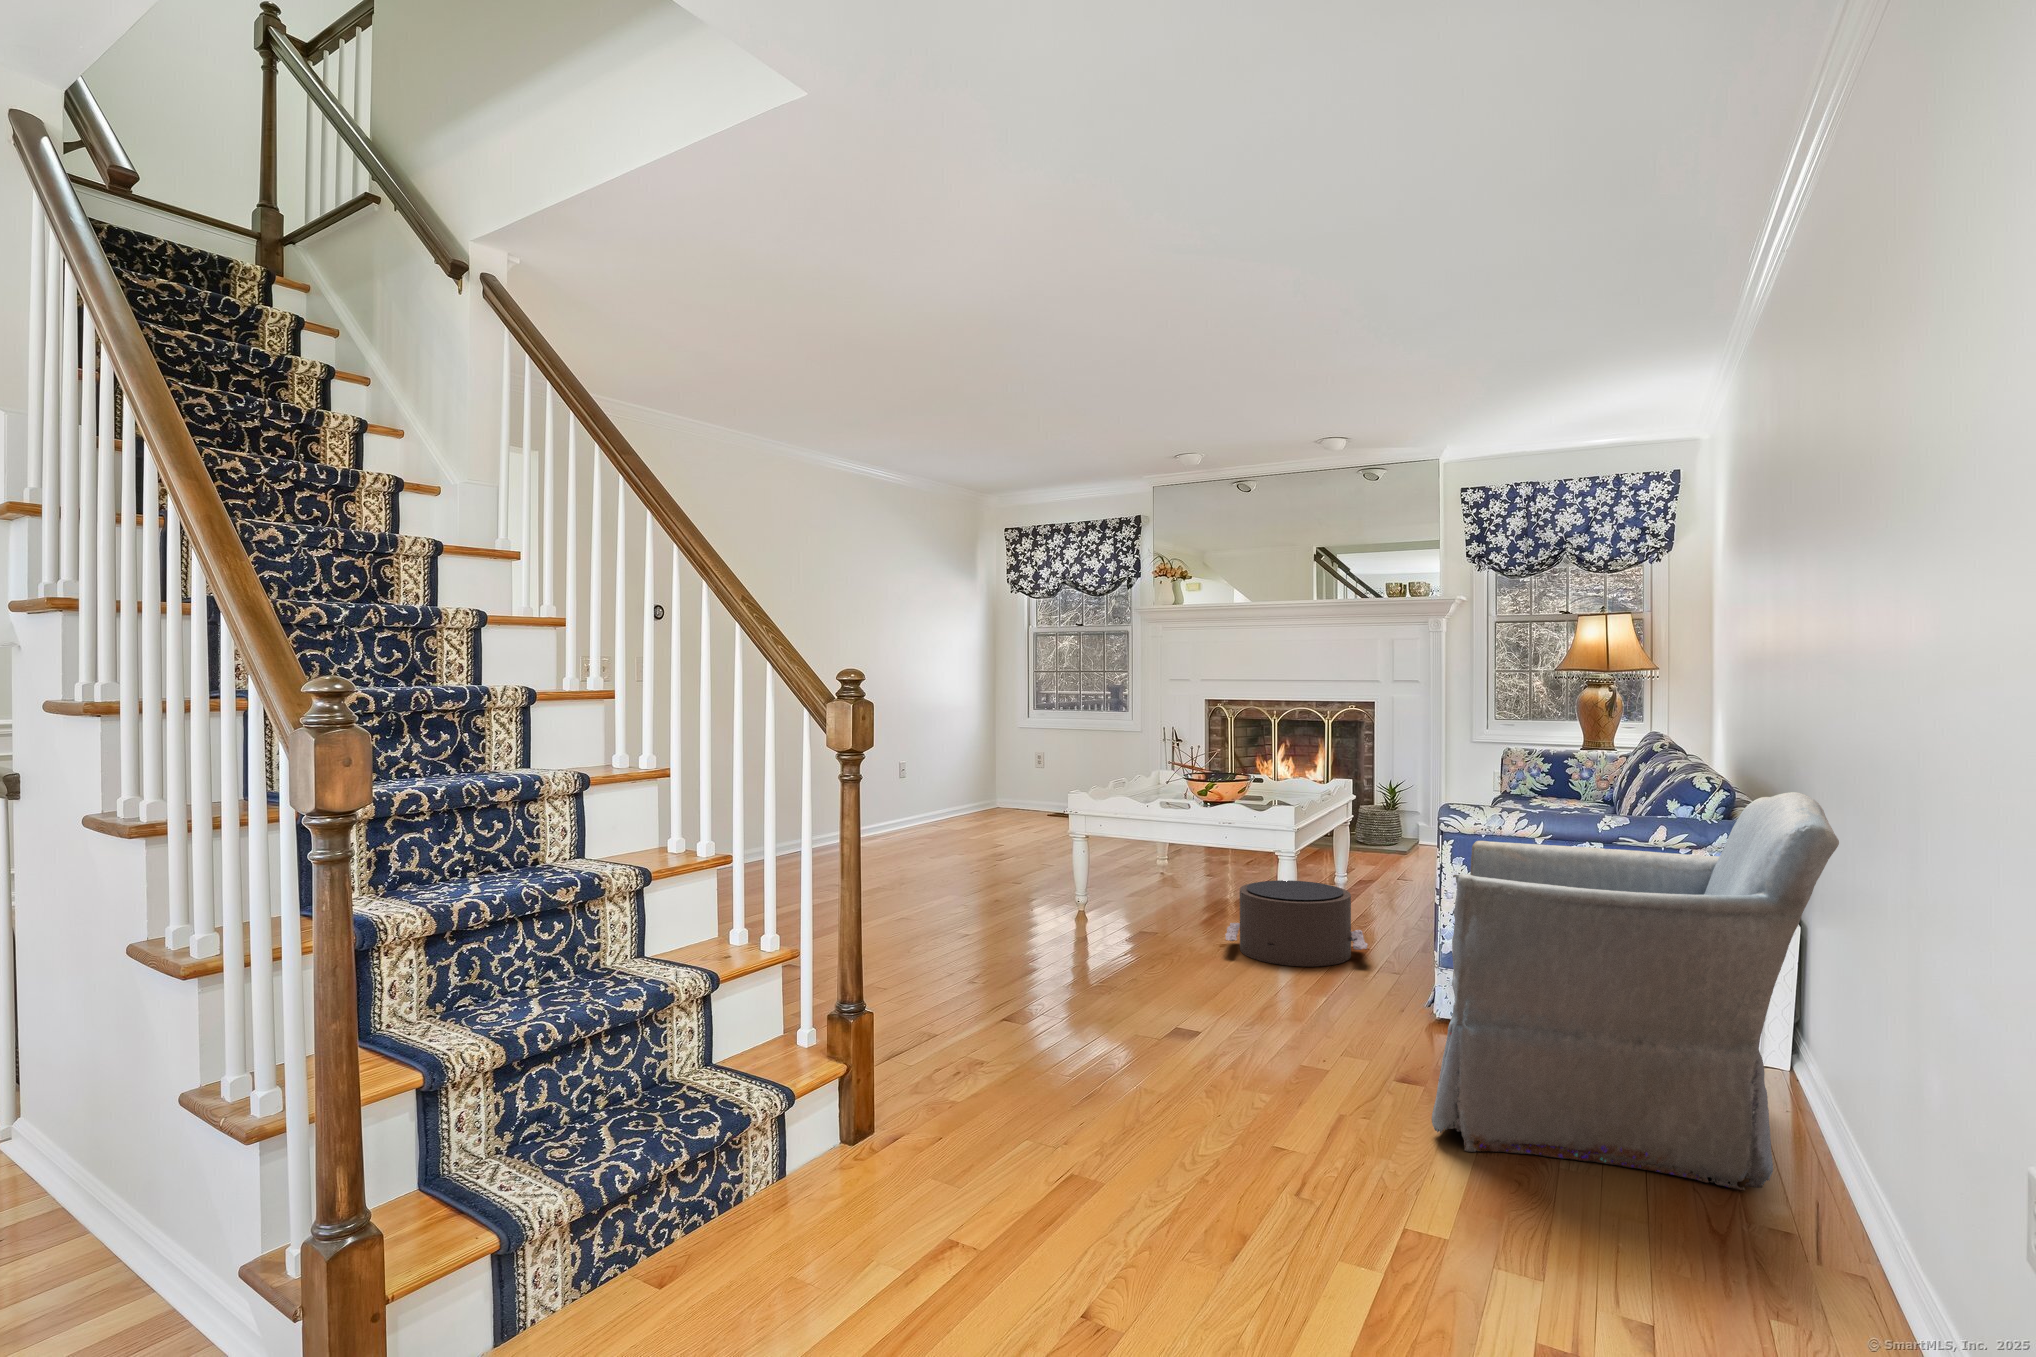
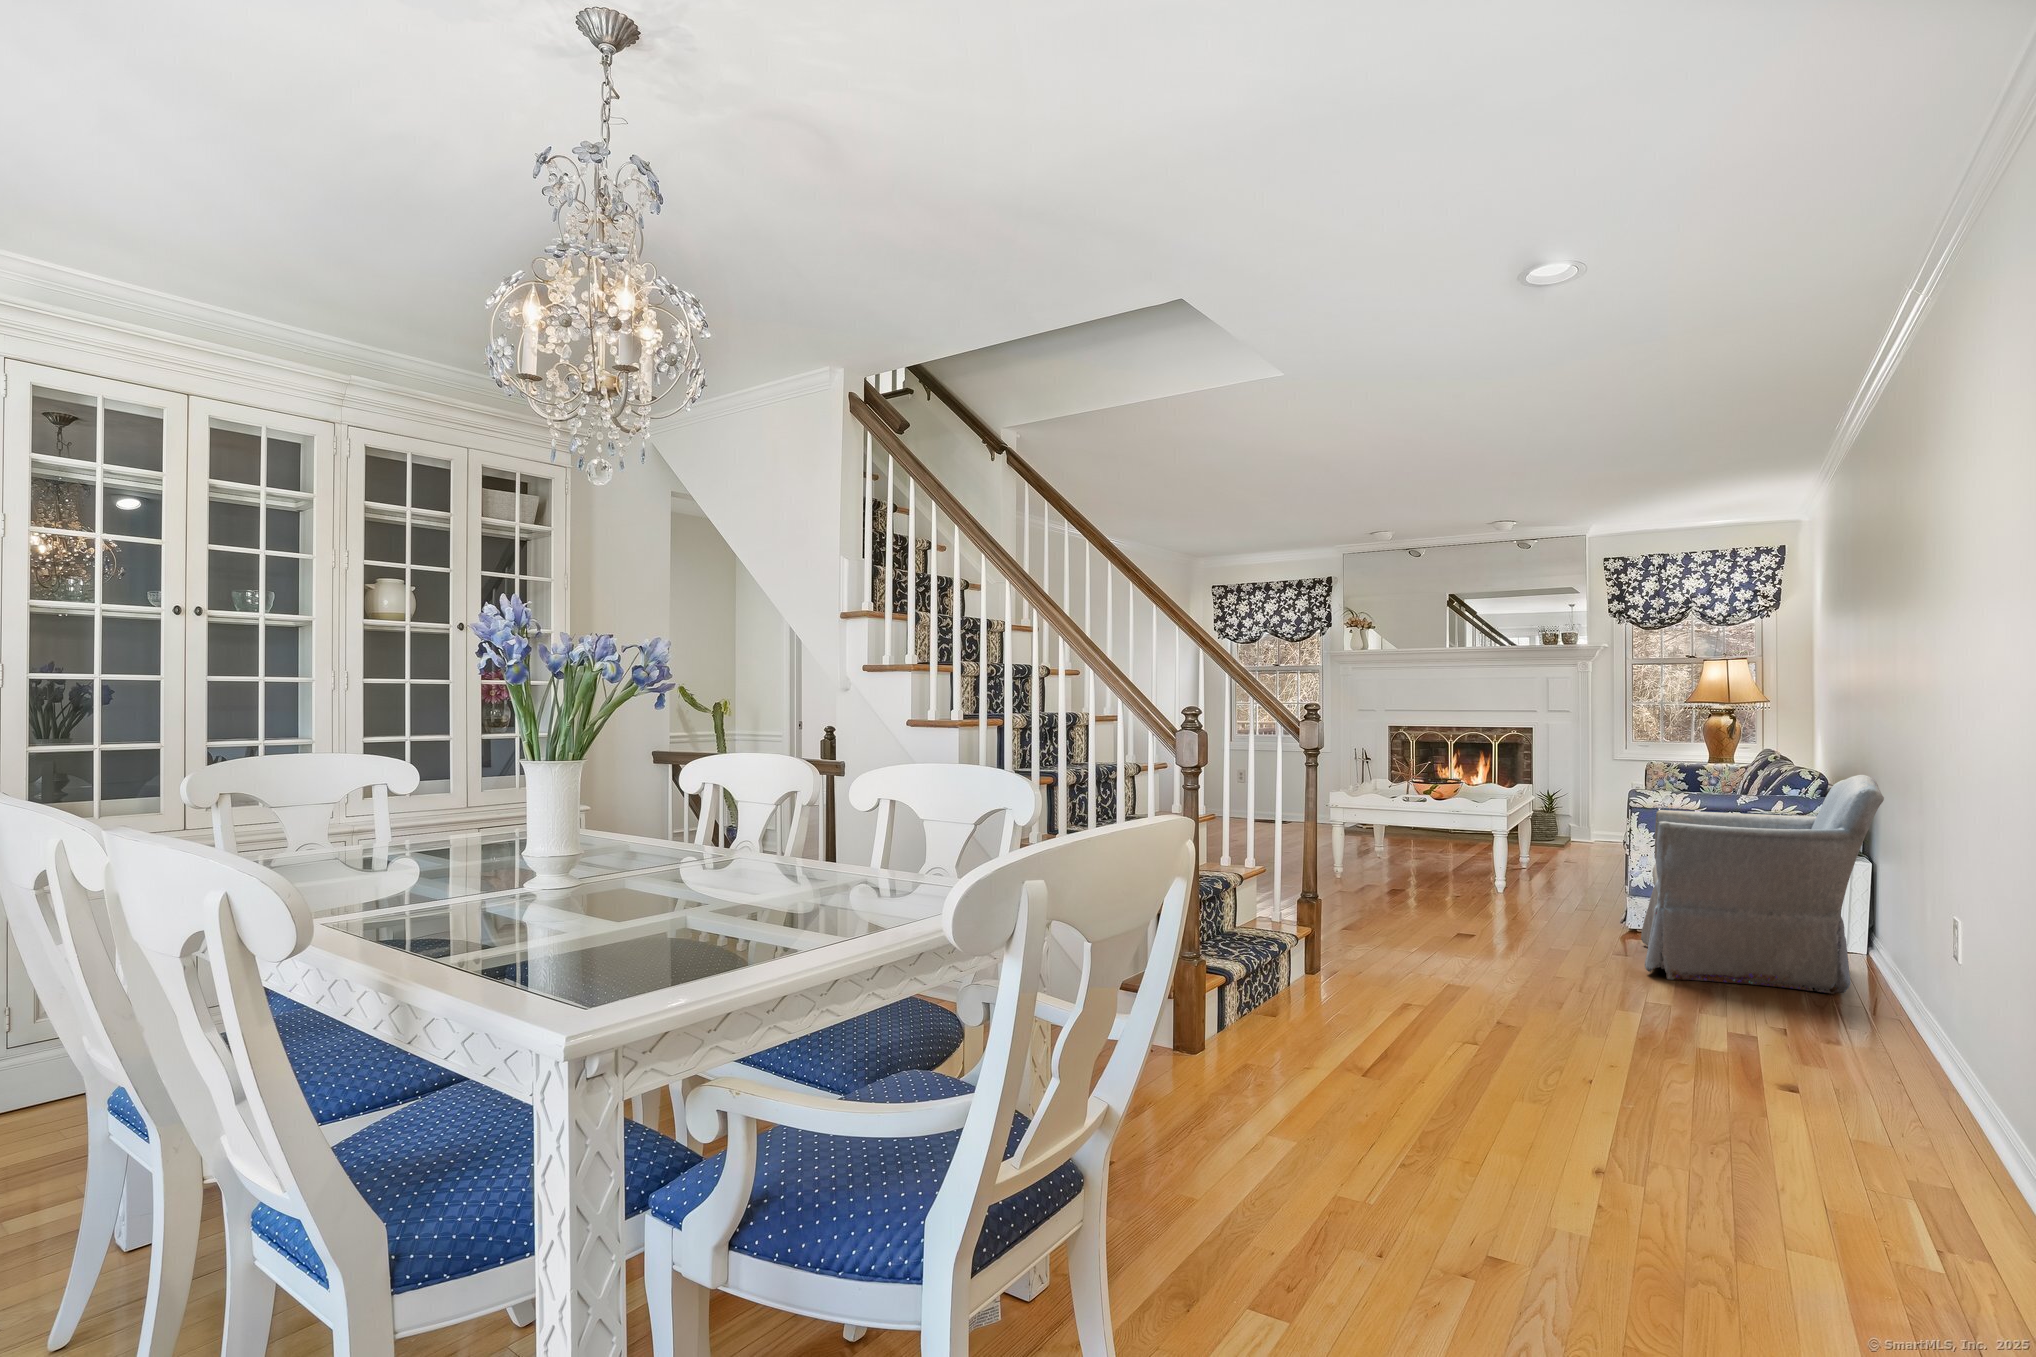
pouf: present [1225,880,1368,967] -> none [1461,852,1568,907]

